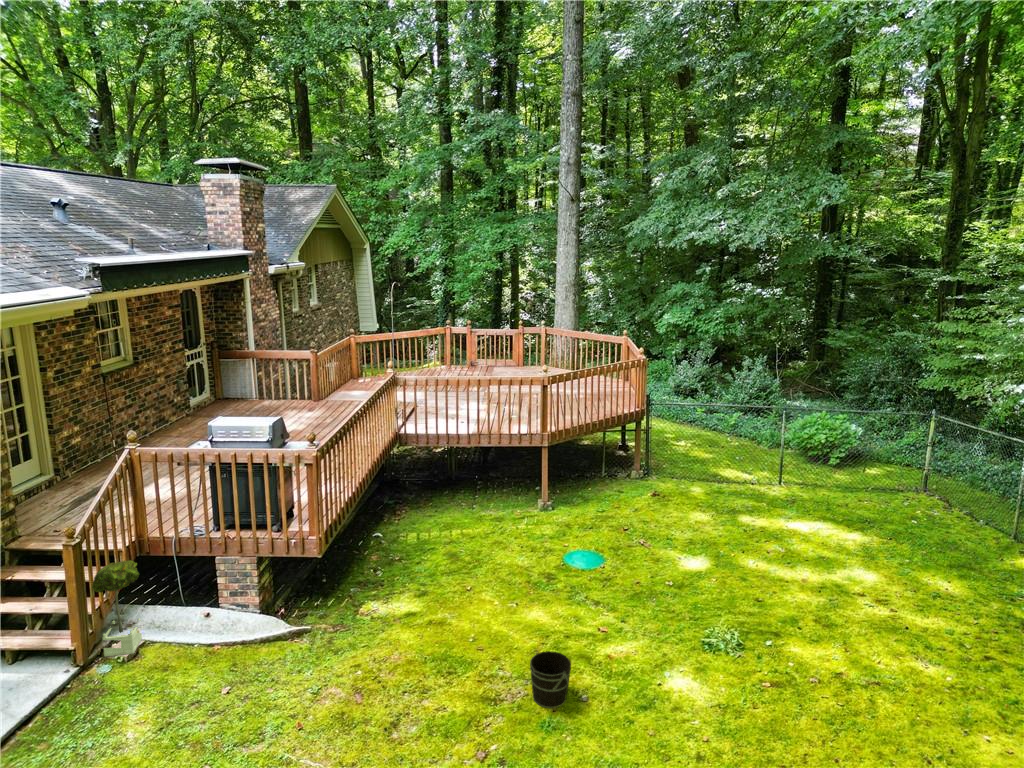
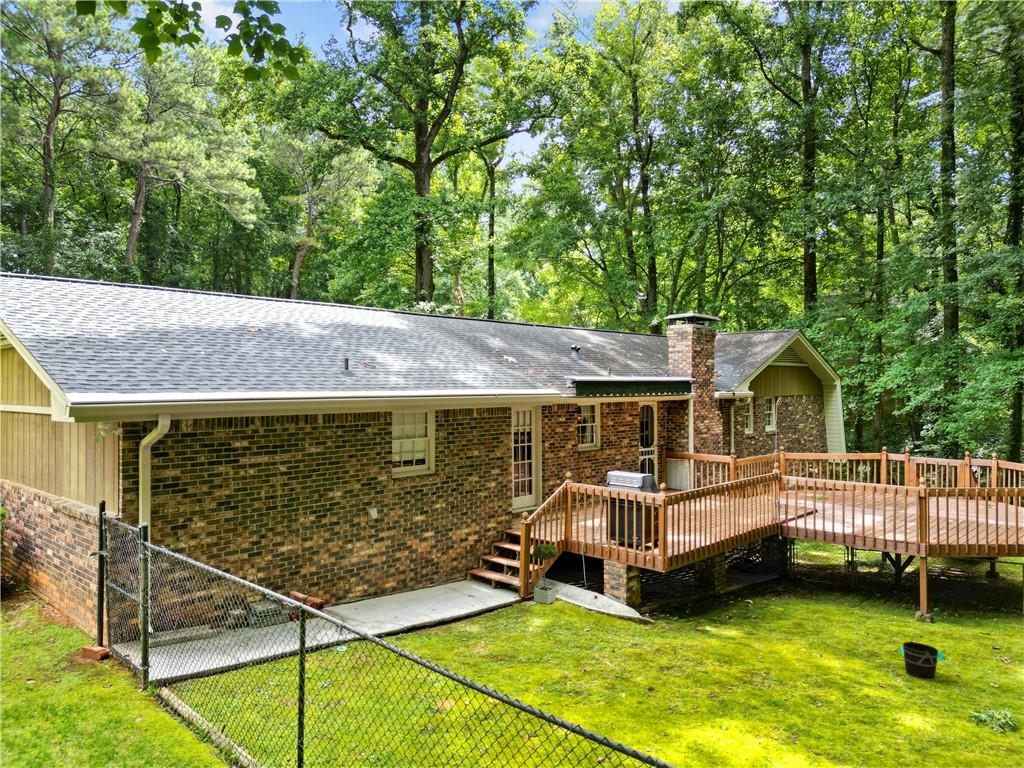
bucket: present [530,651,571,708] -> present [903,641,938,680]

